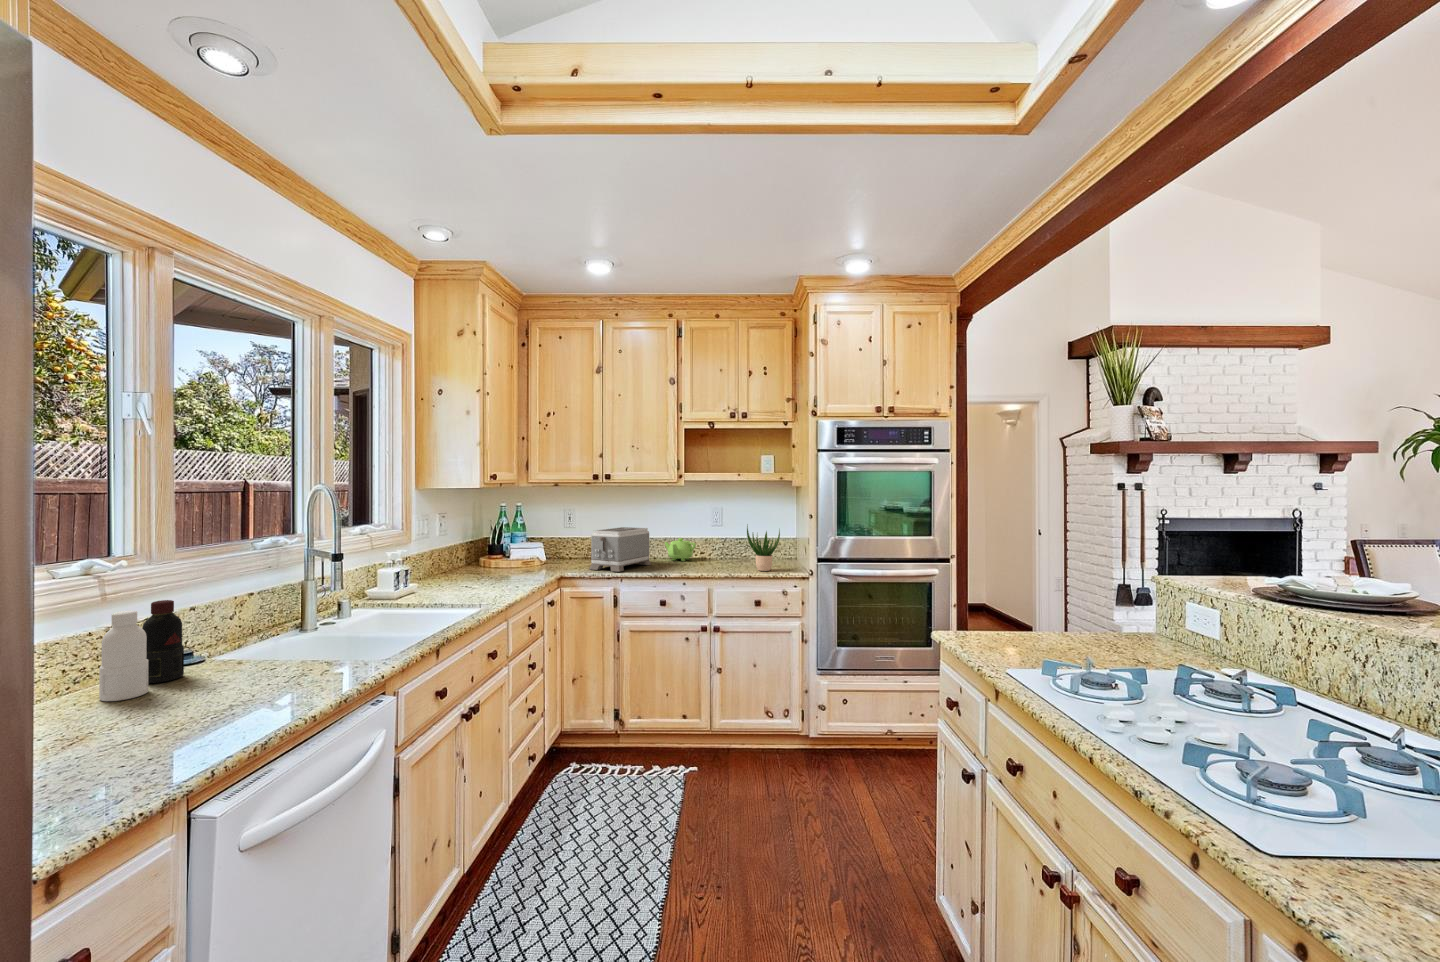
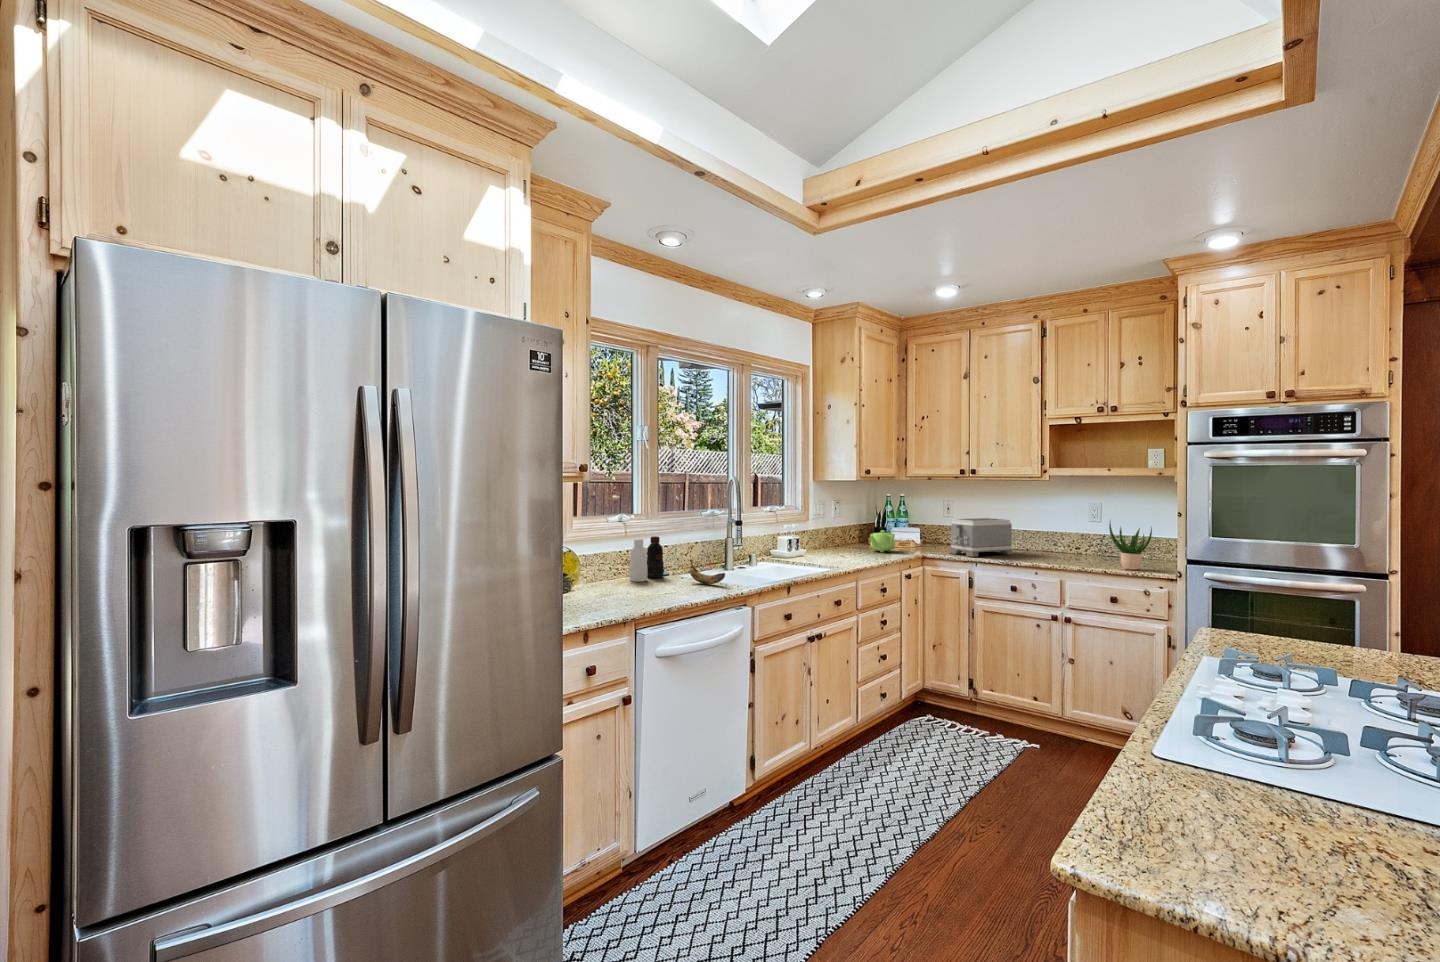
teapot: present [665,538,696,561] -> present [870,530,895,552]
banana: none [255,634,338,676] -> present [690,559,725,584]

